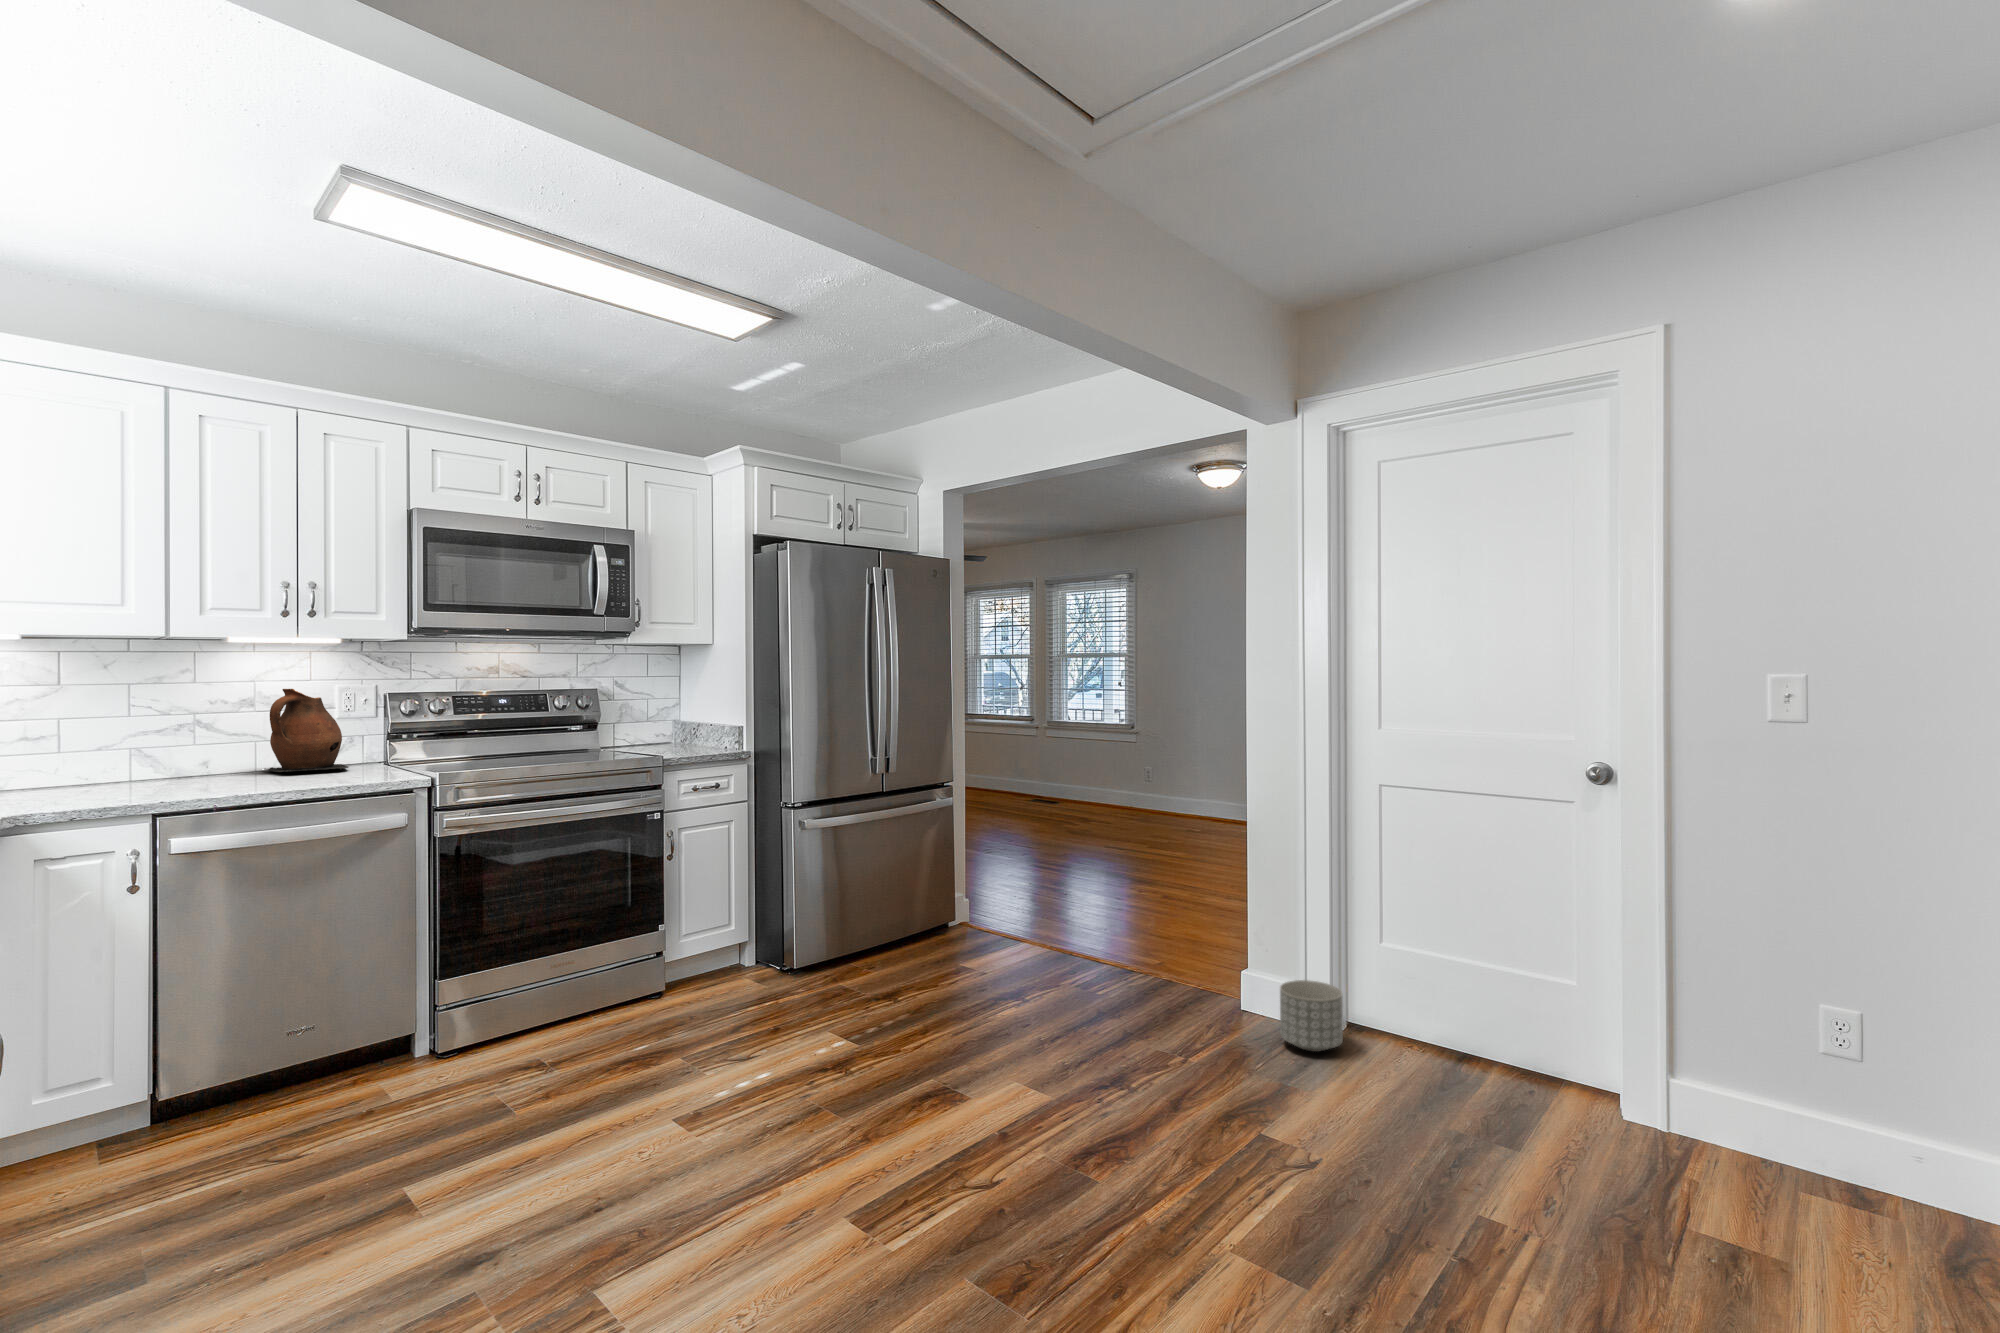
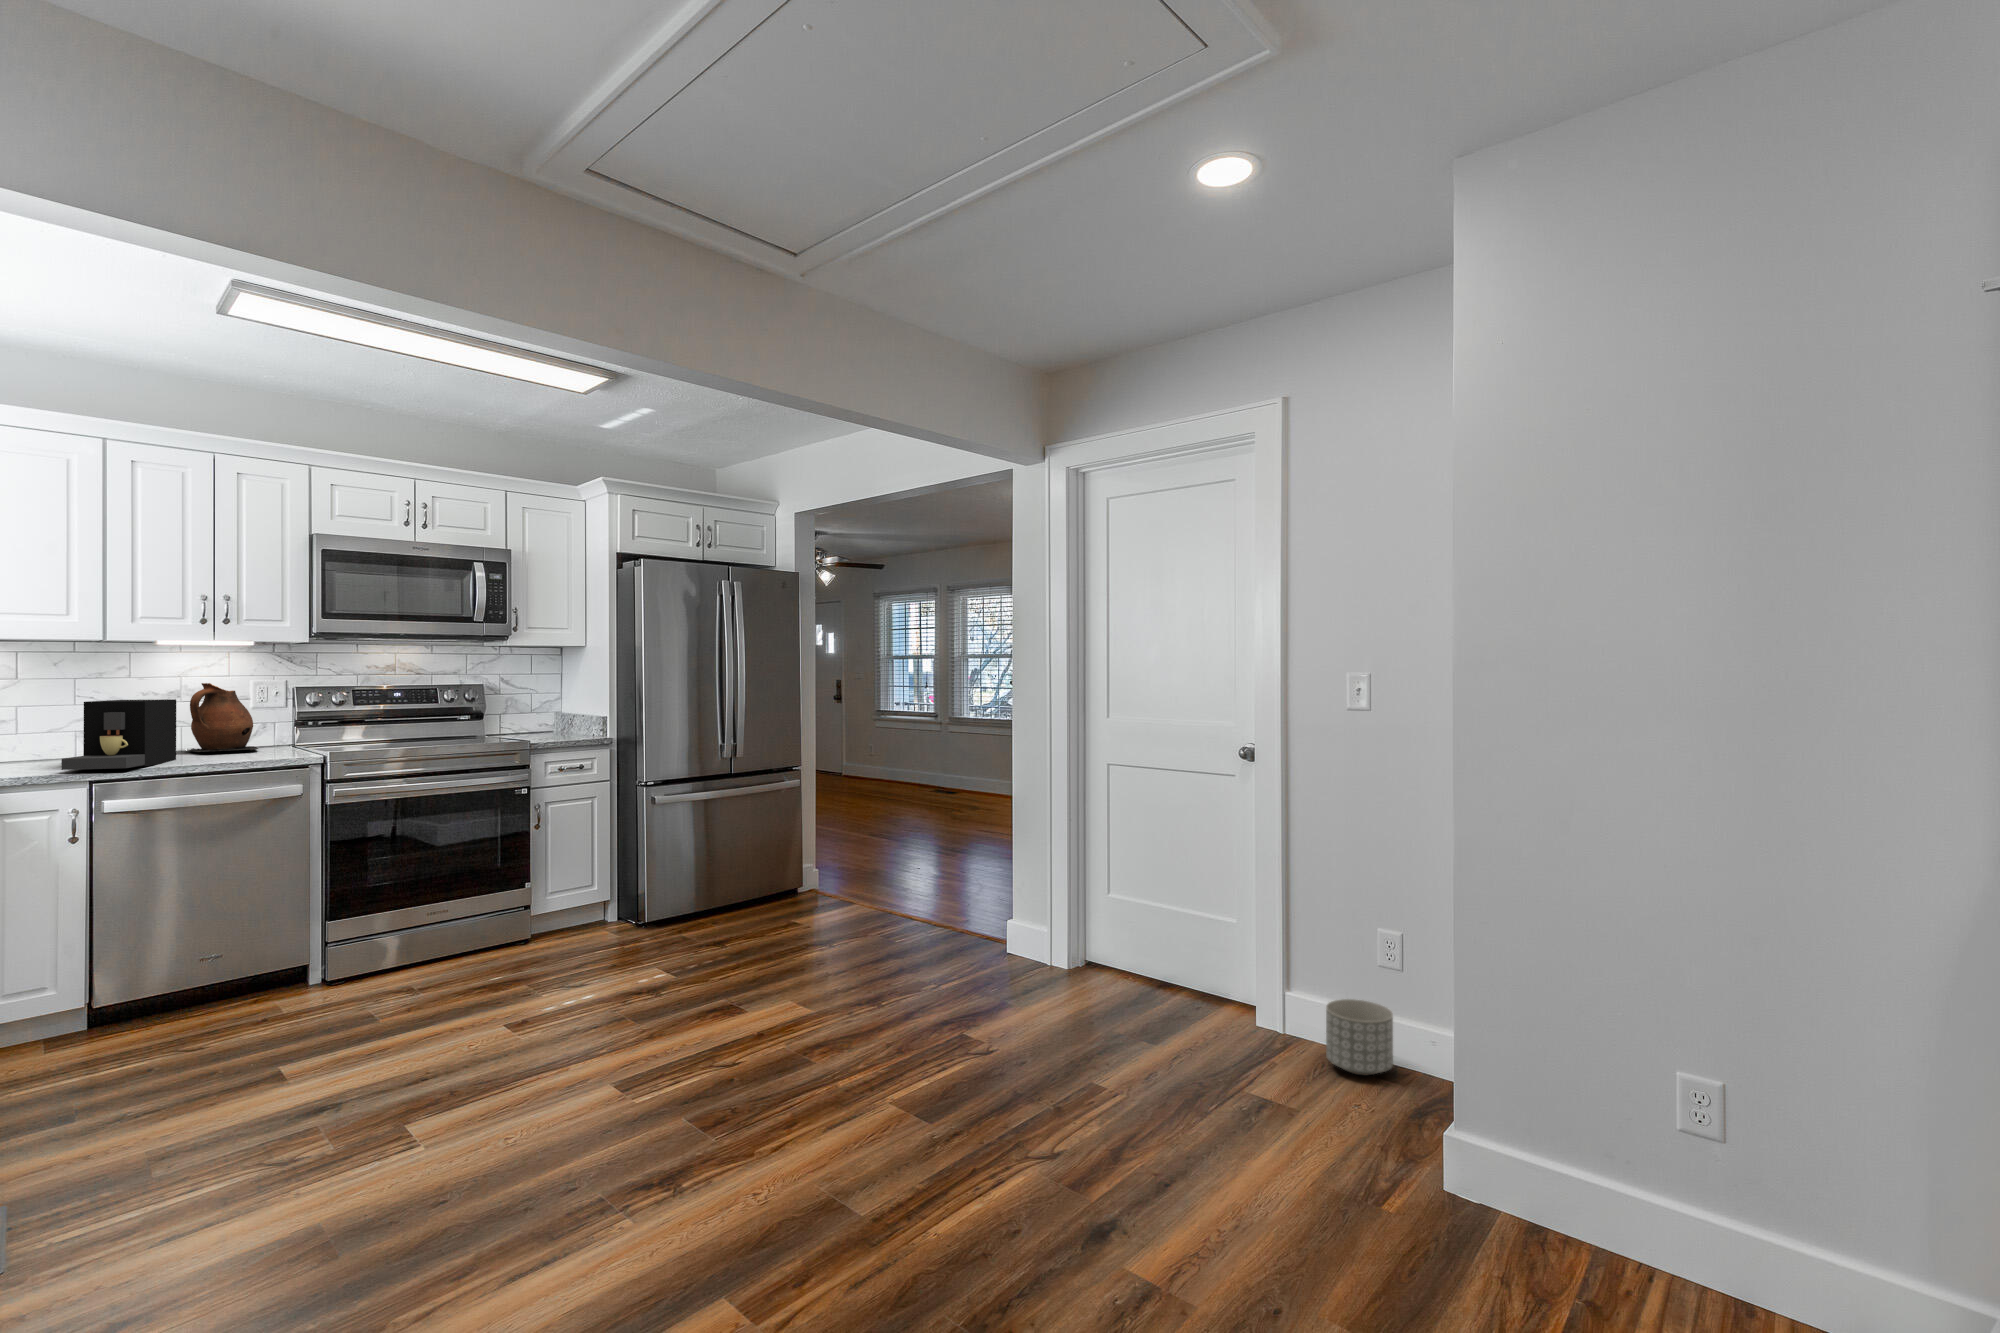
coffee maker: none [120,709,255,798] -> present [62,699,176,770]
planter: present [1280,980,1343,1052] -> present [1326,999,1393,1076]

